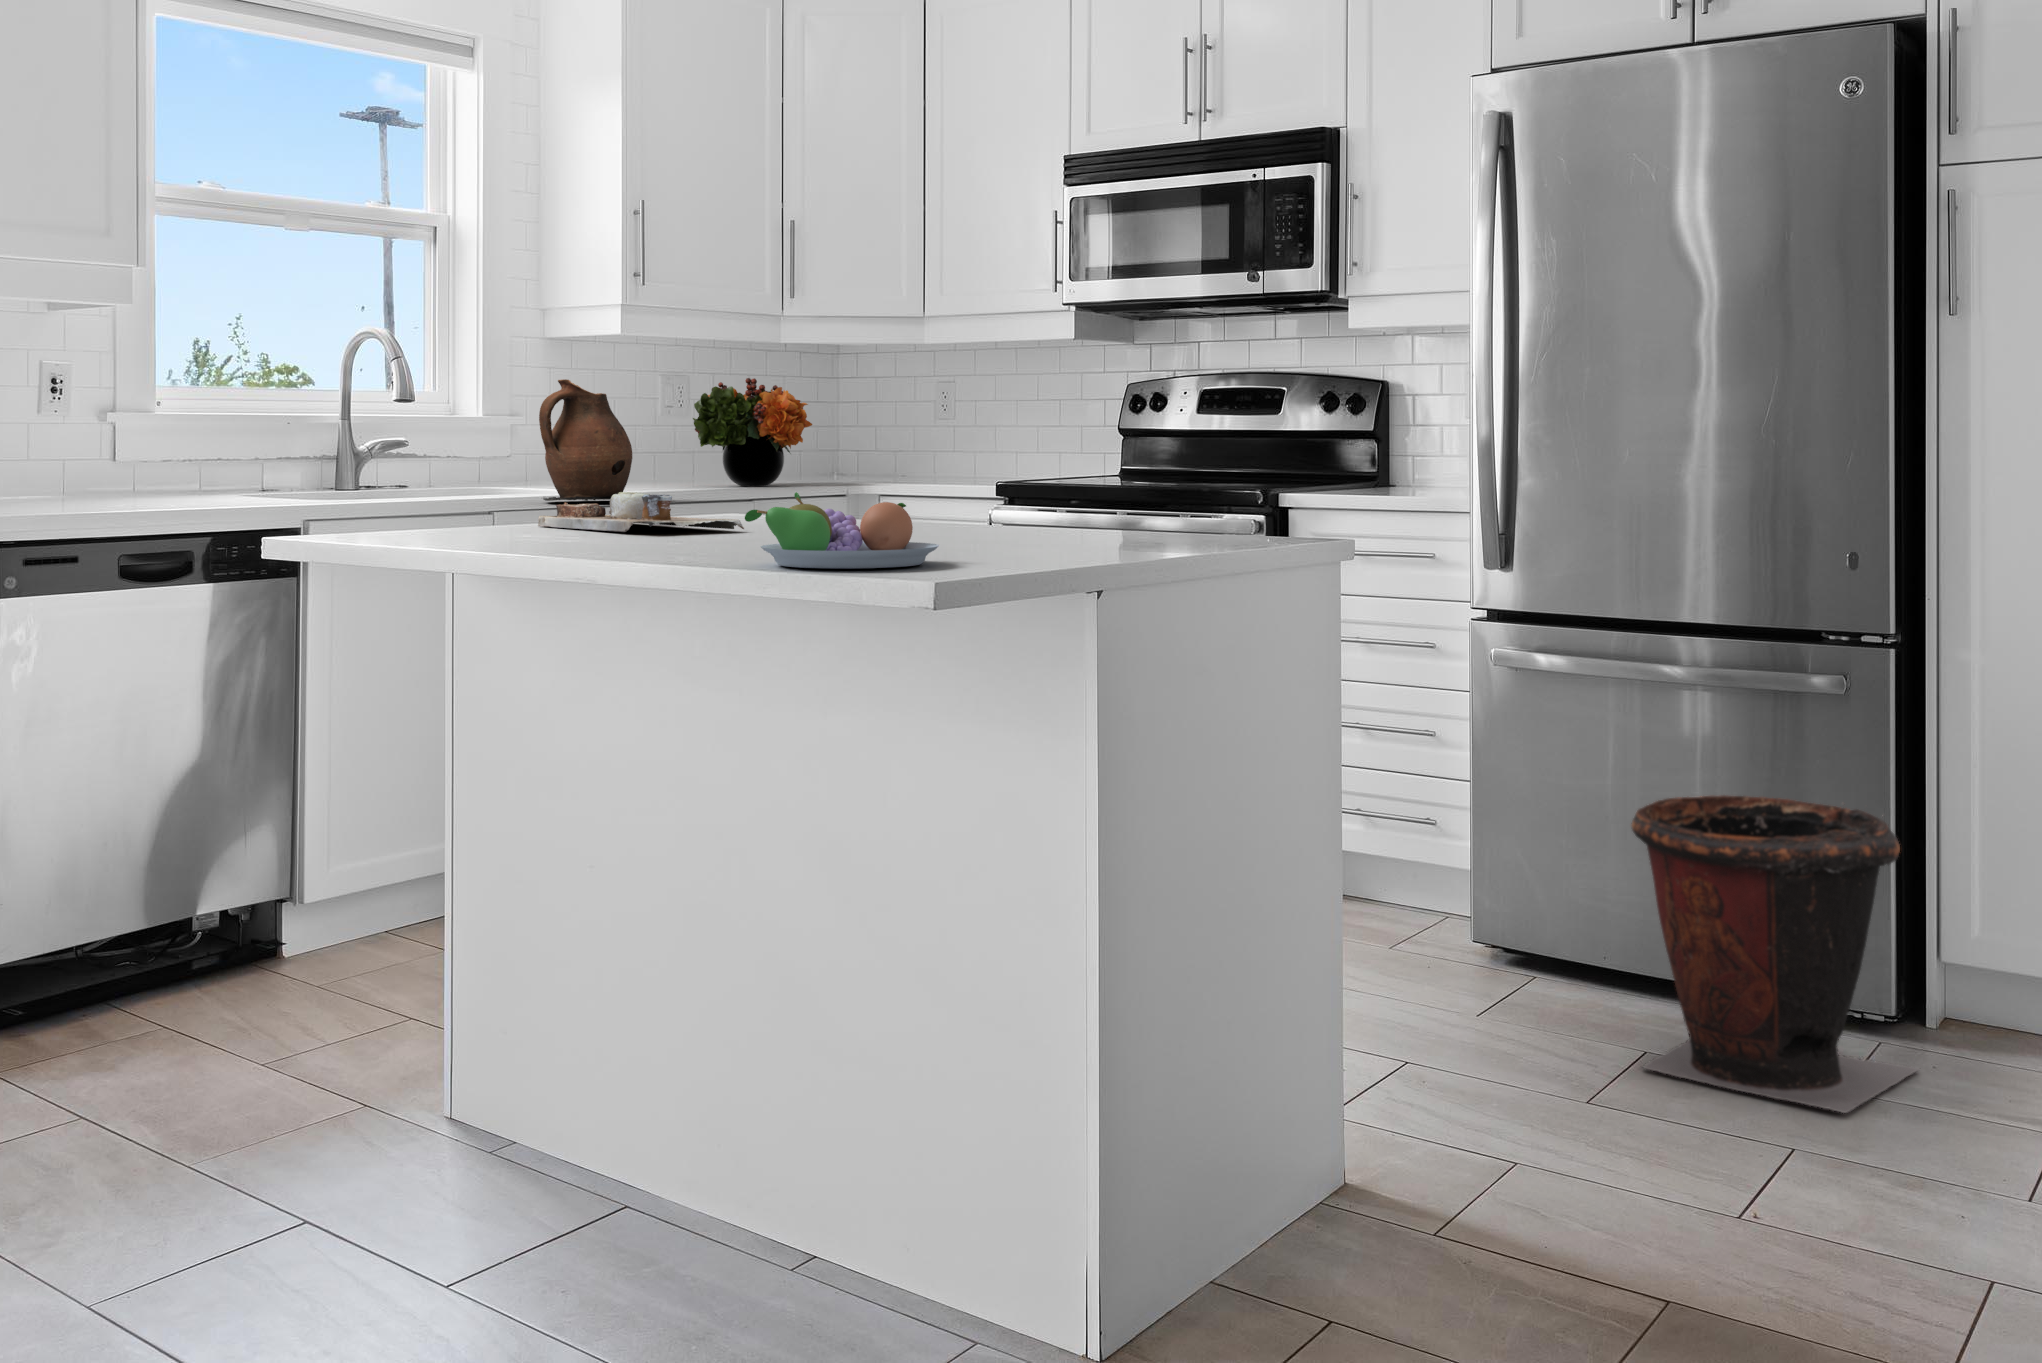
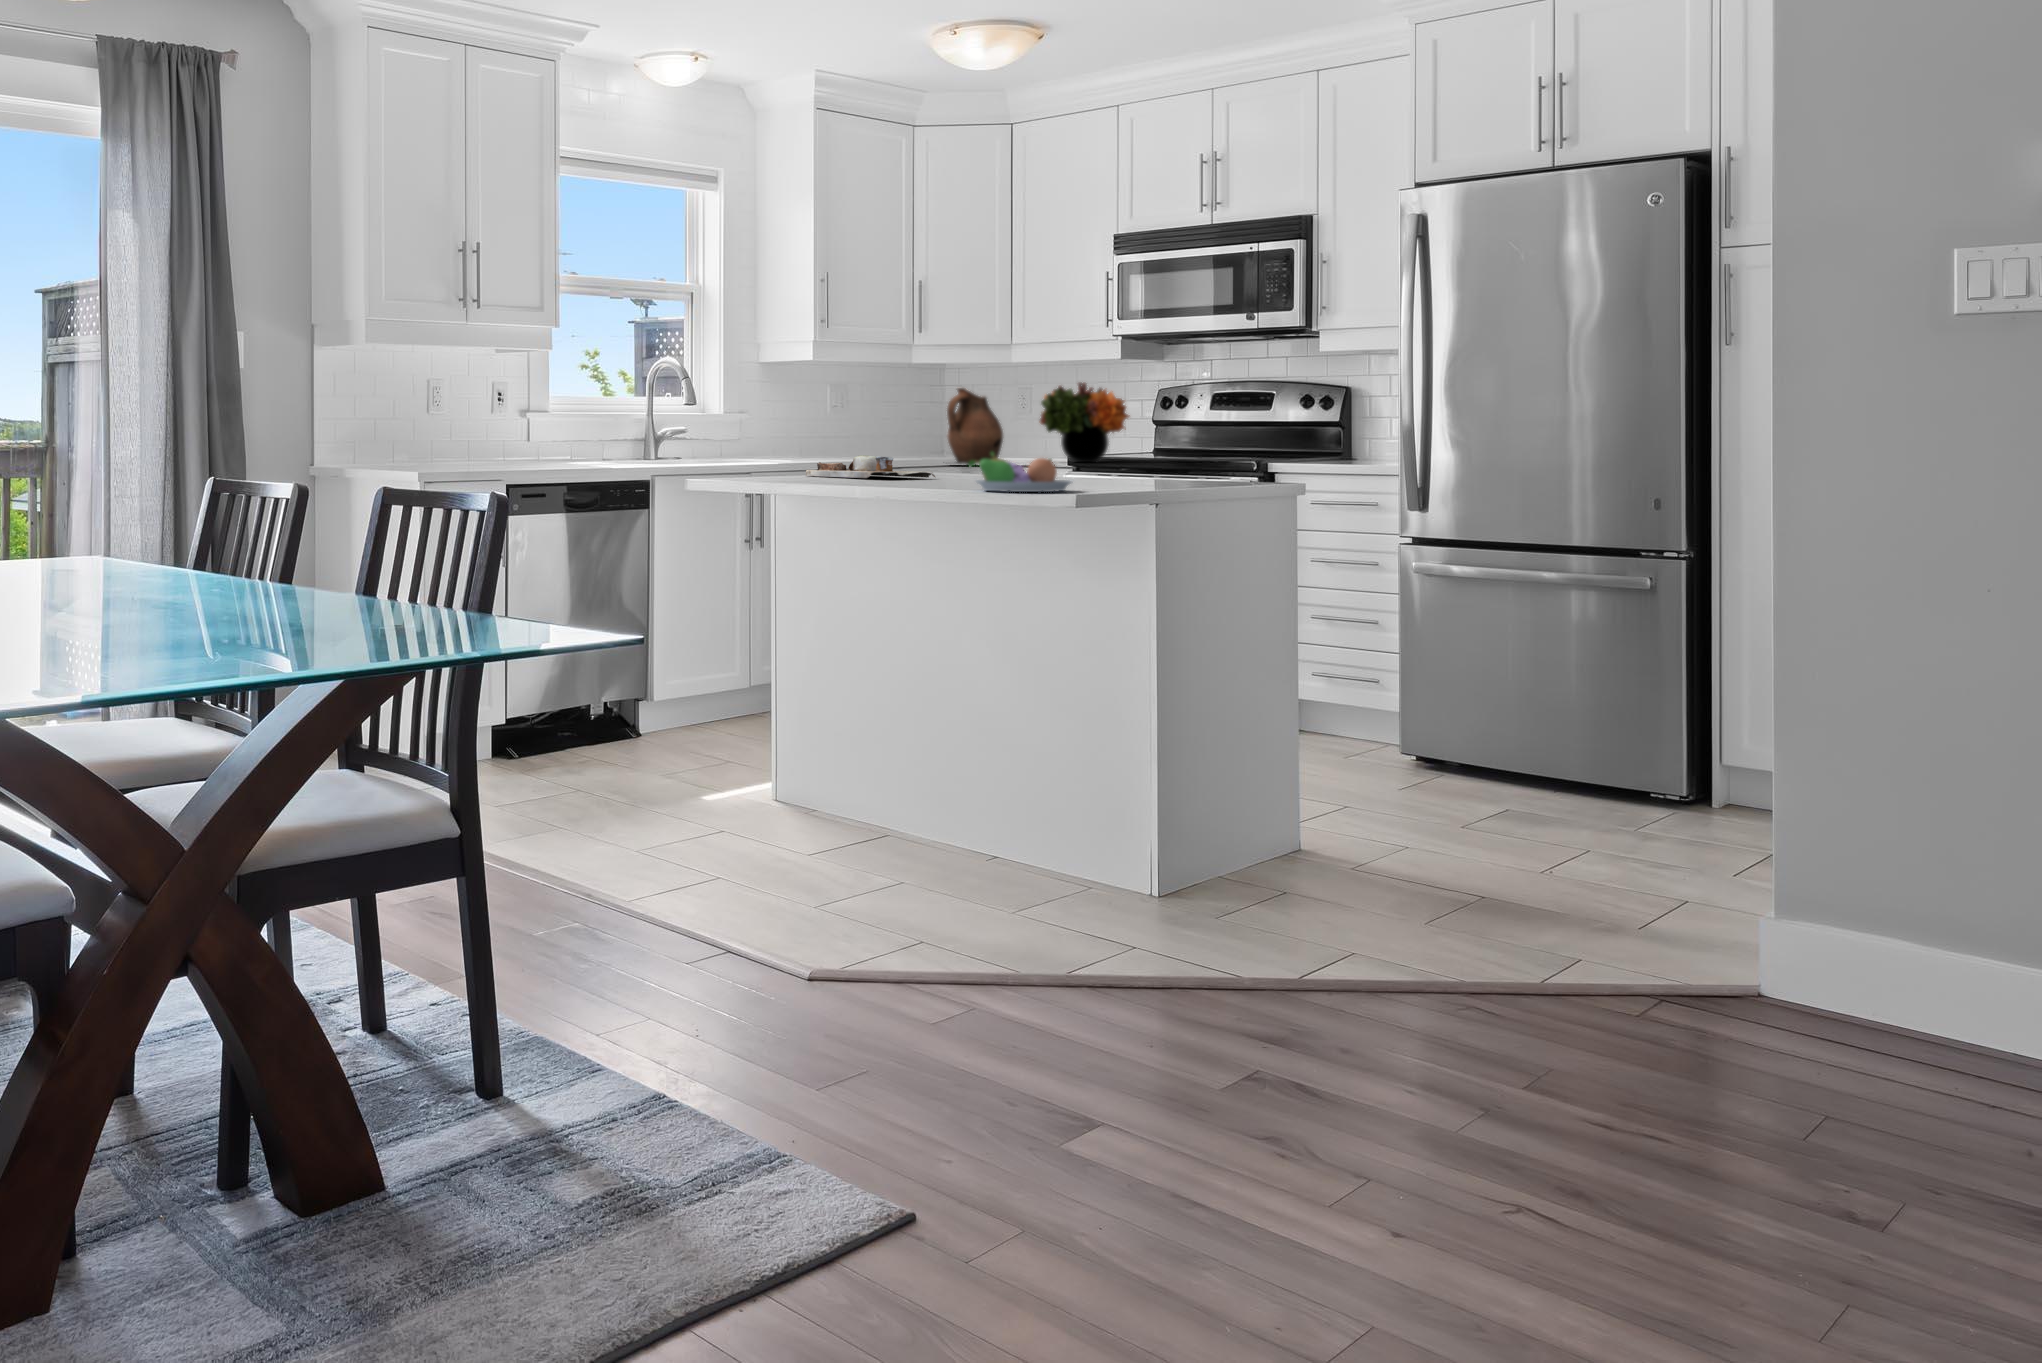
flower arrangement: present [693,378,812,486] -> present [1039,383,1130,462]
ceramic pitcher: present [539,379,632,501] -> present [947,388,1003,465]
waste bin: present [1631,795,1918,1113] -> none [1502,652,1699,839]

